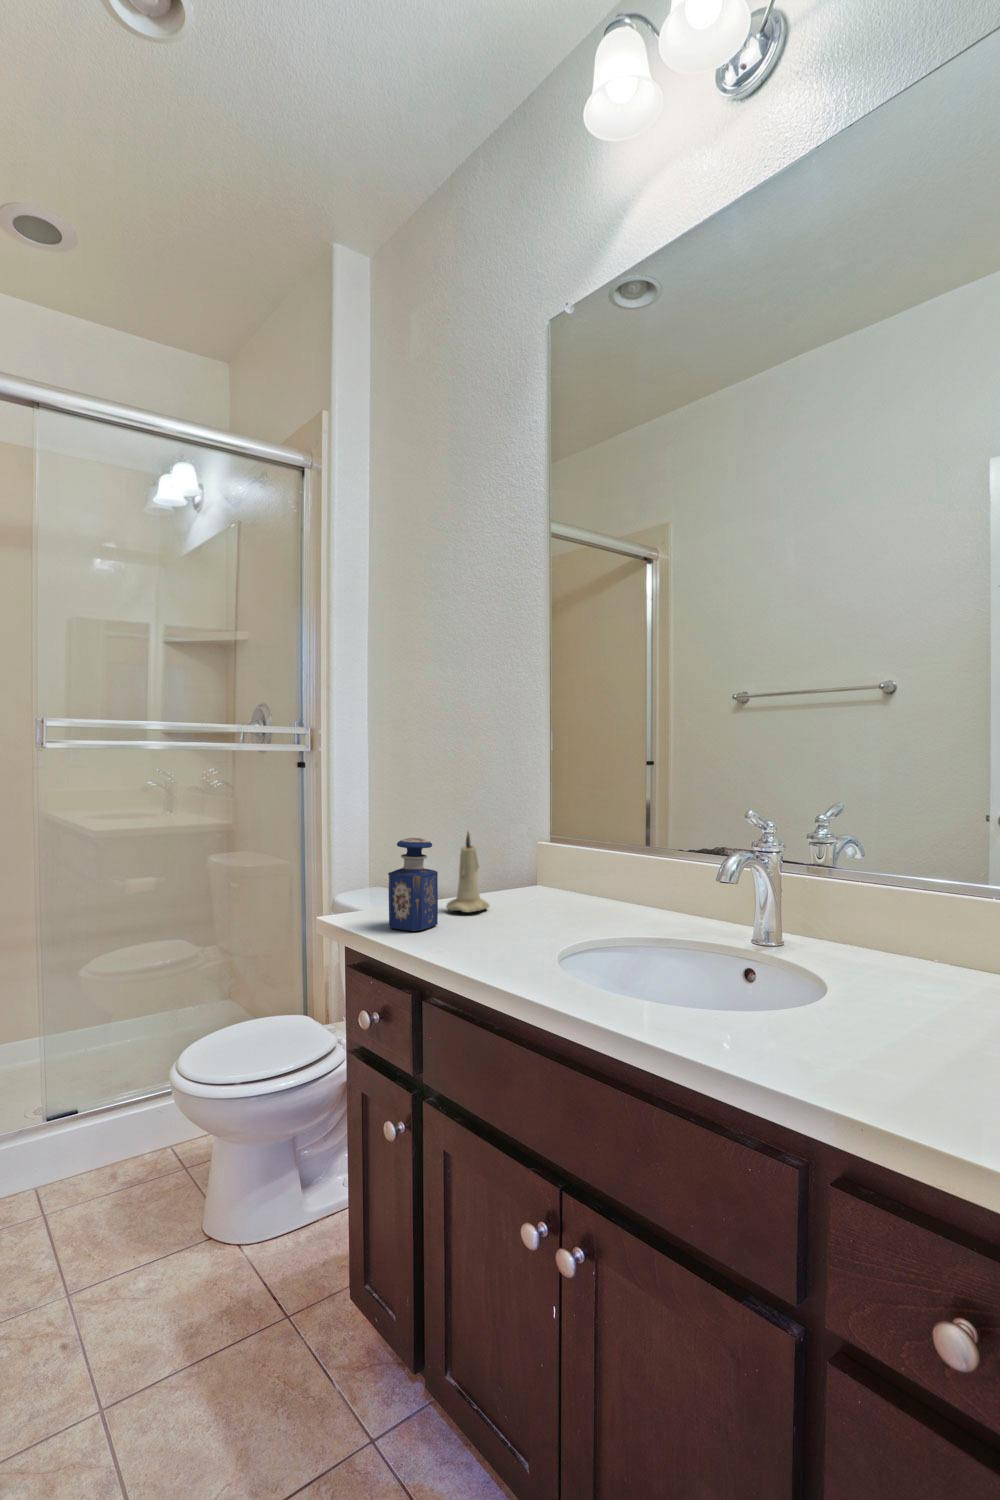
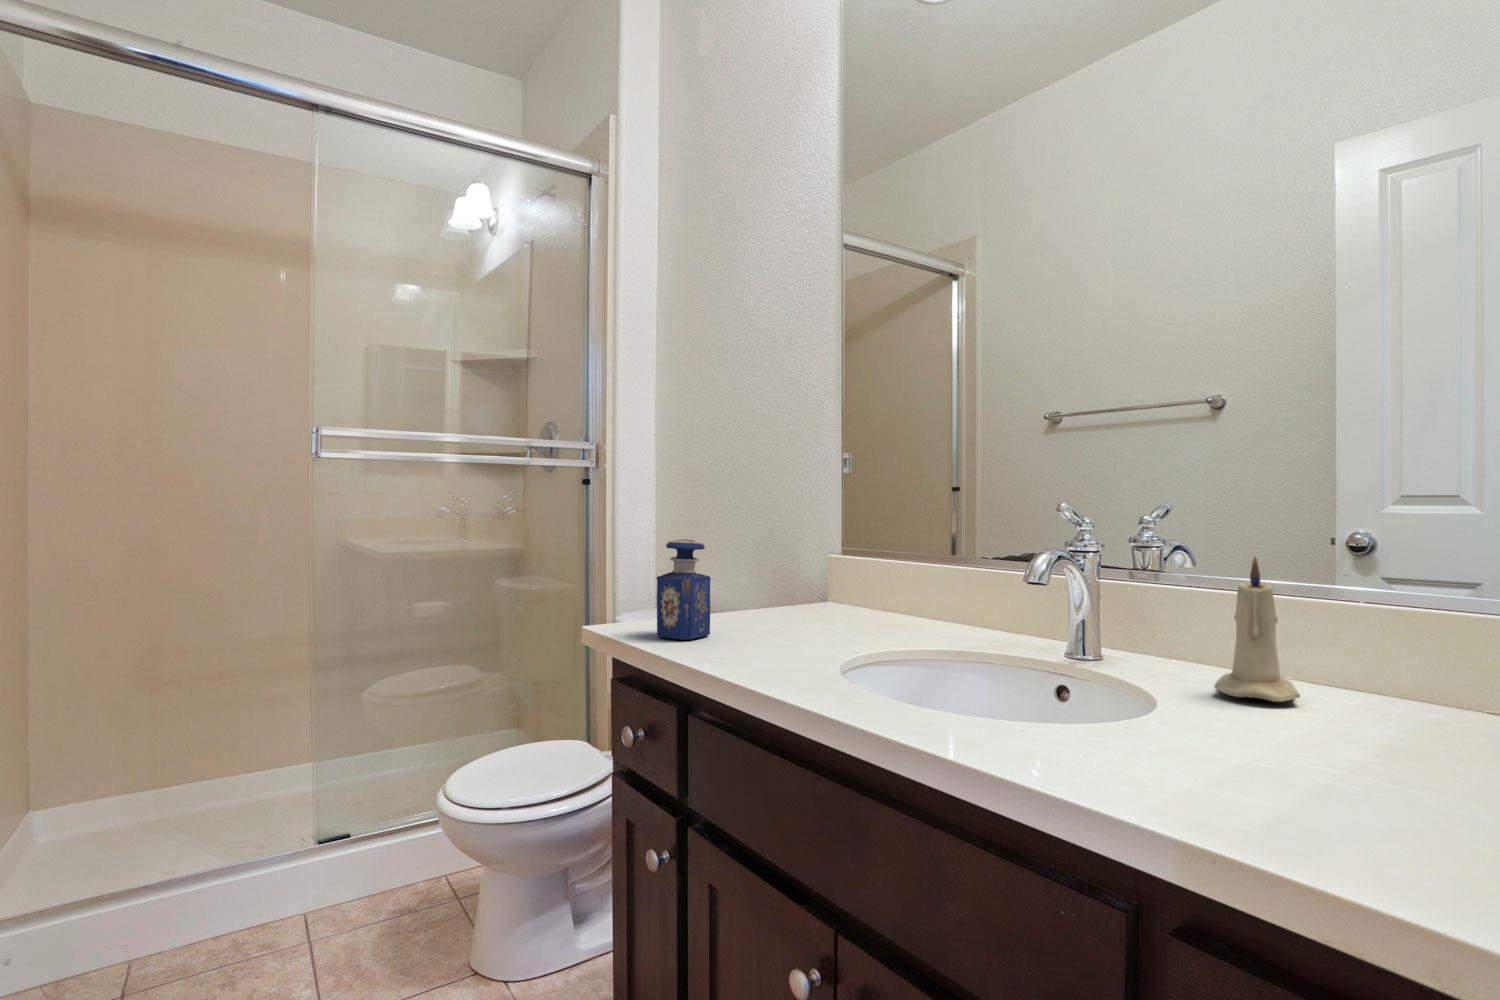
candle: present [446,832,489,912] -> present [1214,557,1300,702]

